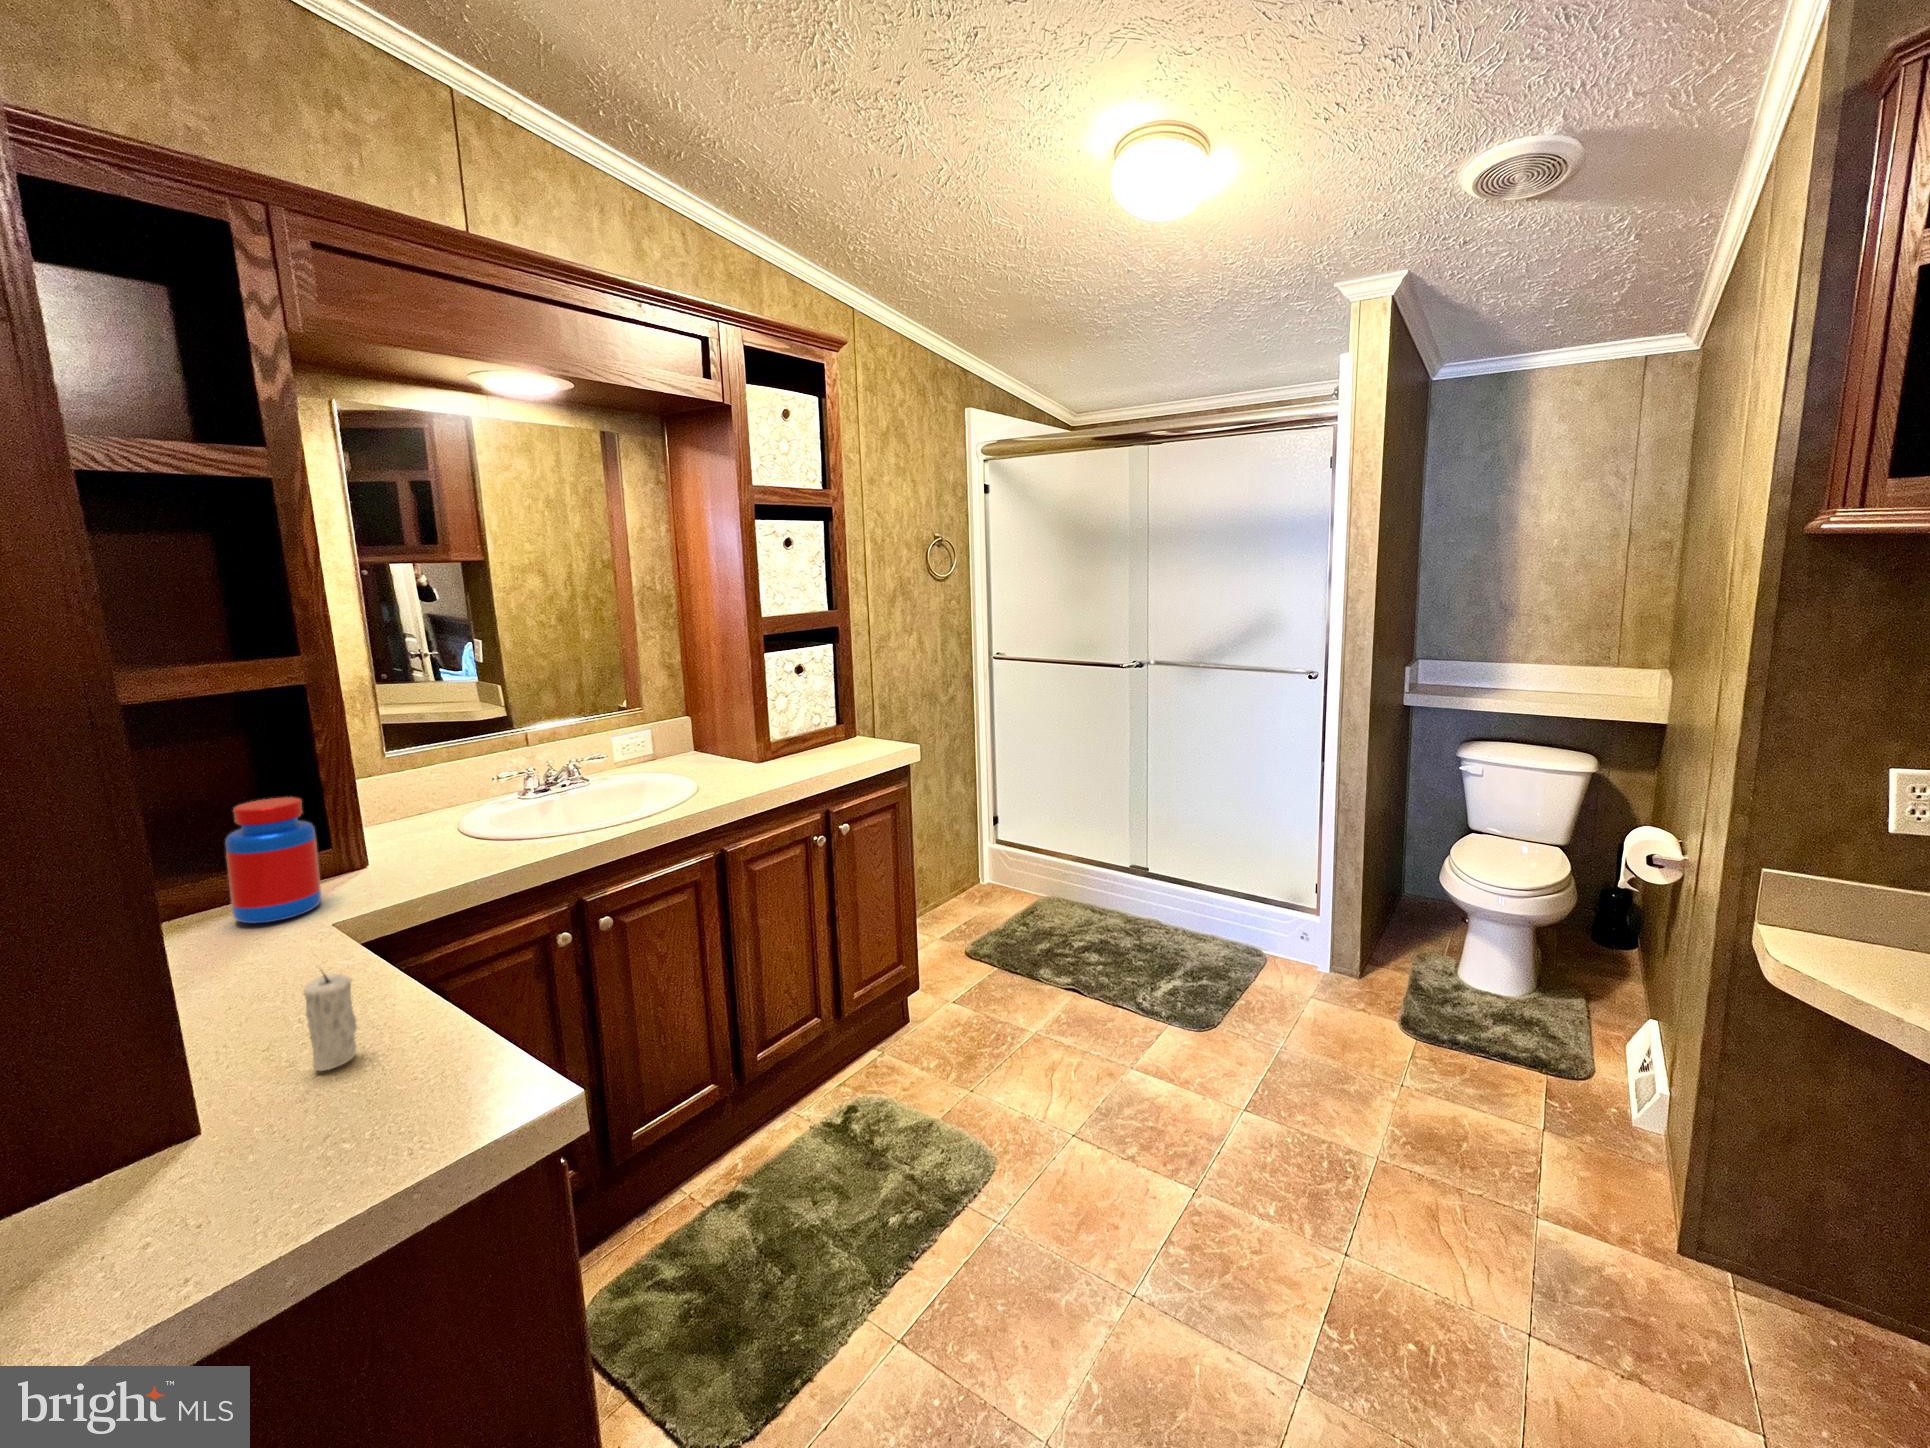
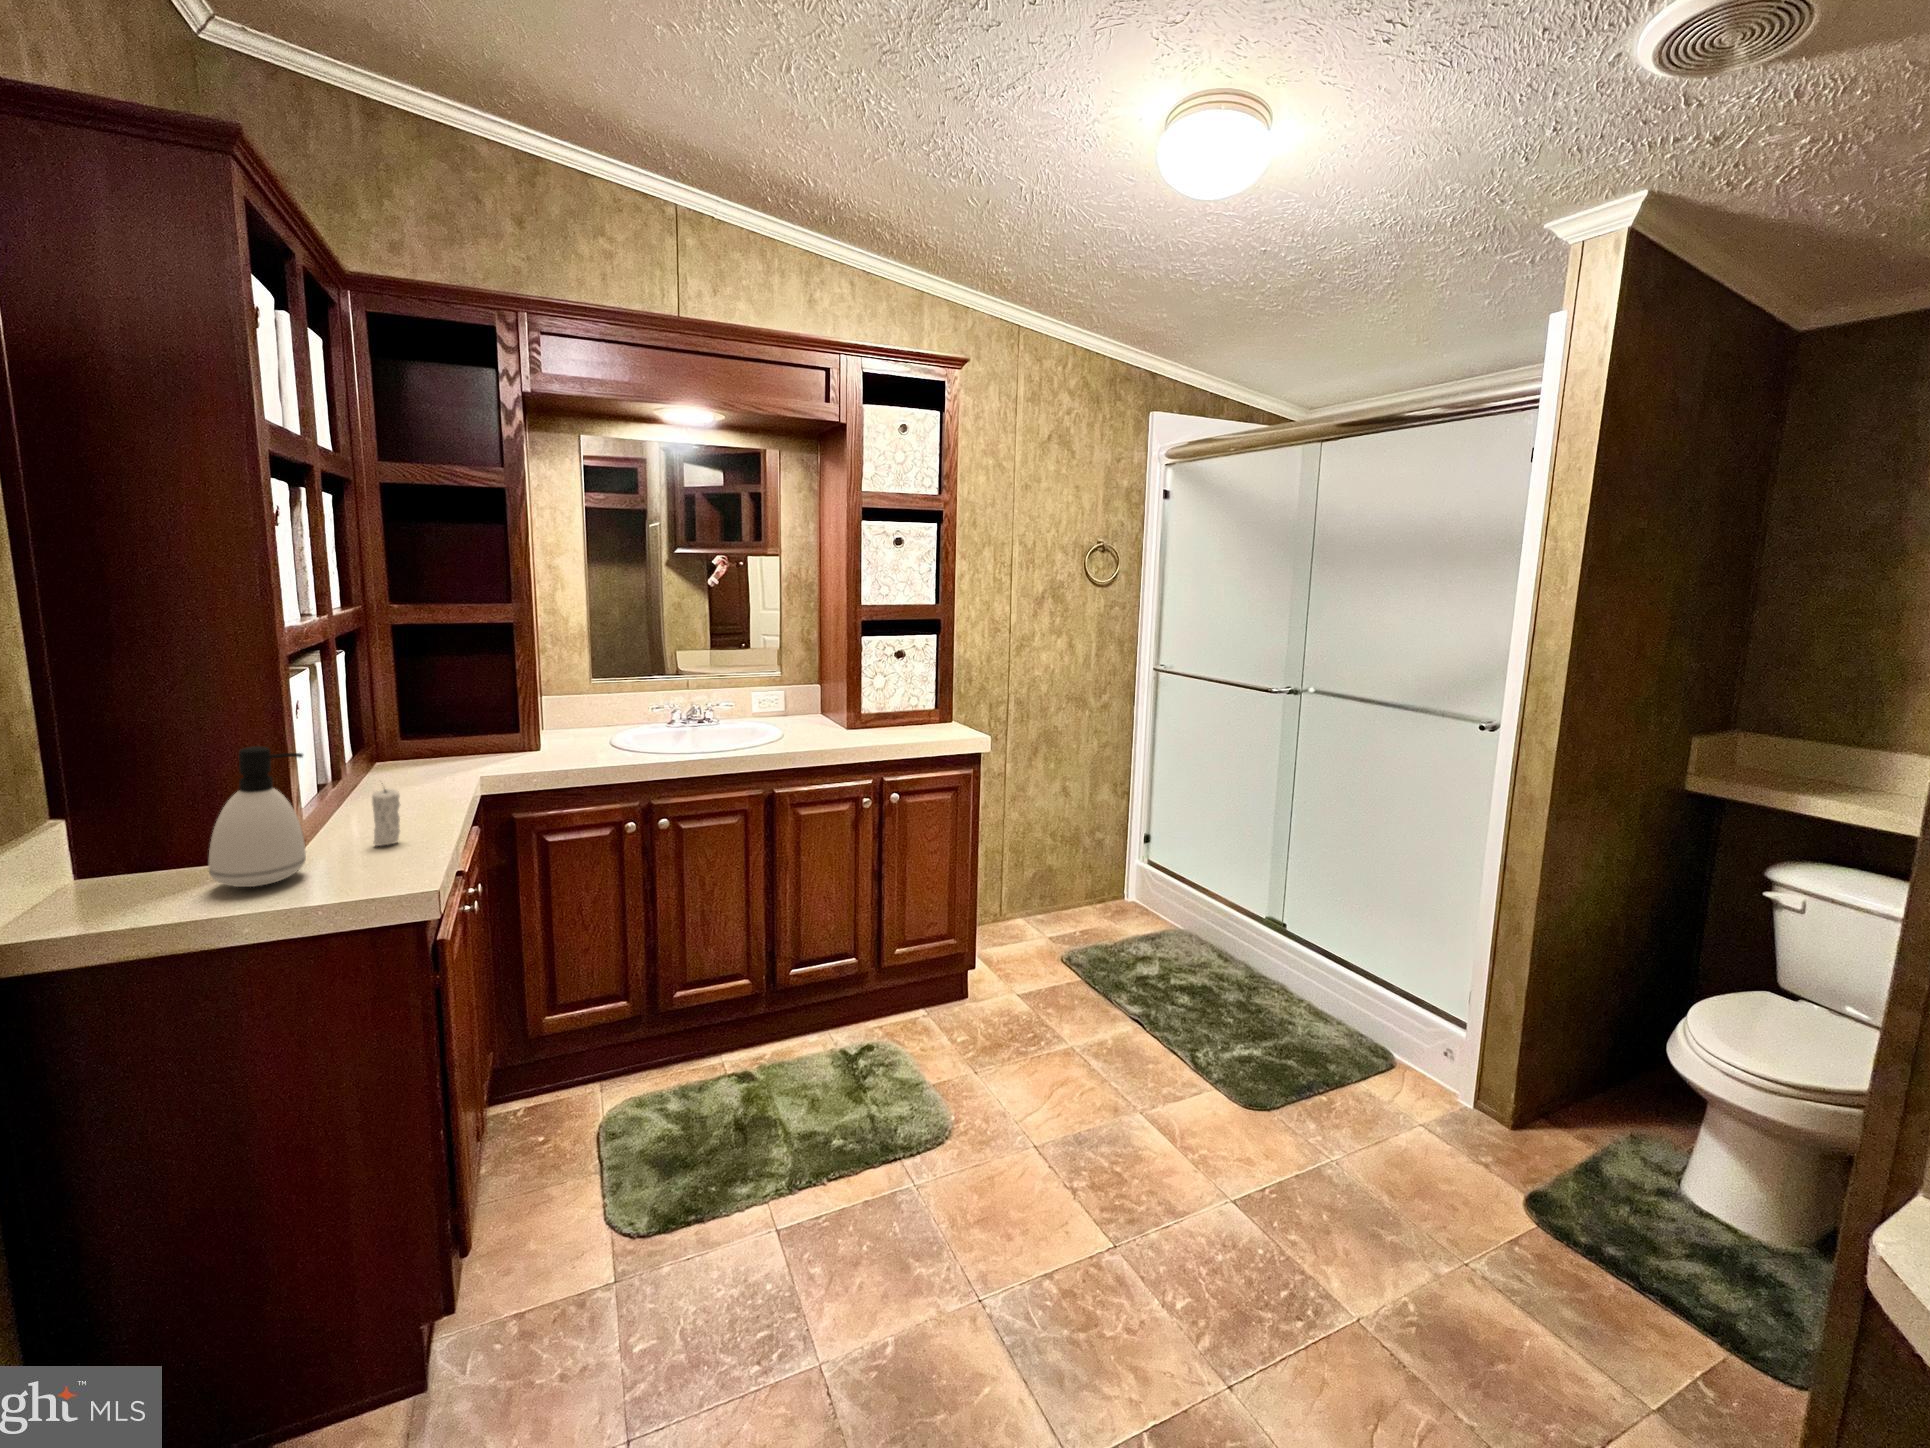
jar: present [225,797,321,923] -> none [454,693,503,769]
soap dispenser: none [82,951,273,1226] -> present [209,746,306,887]

